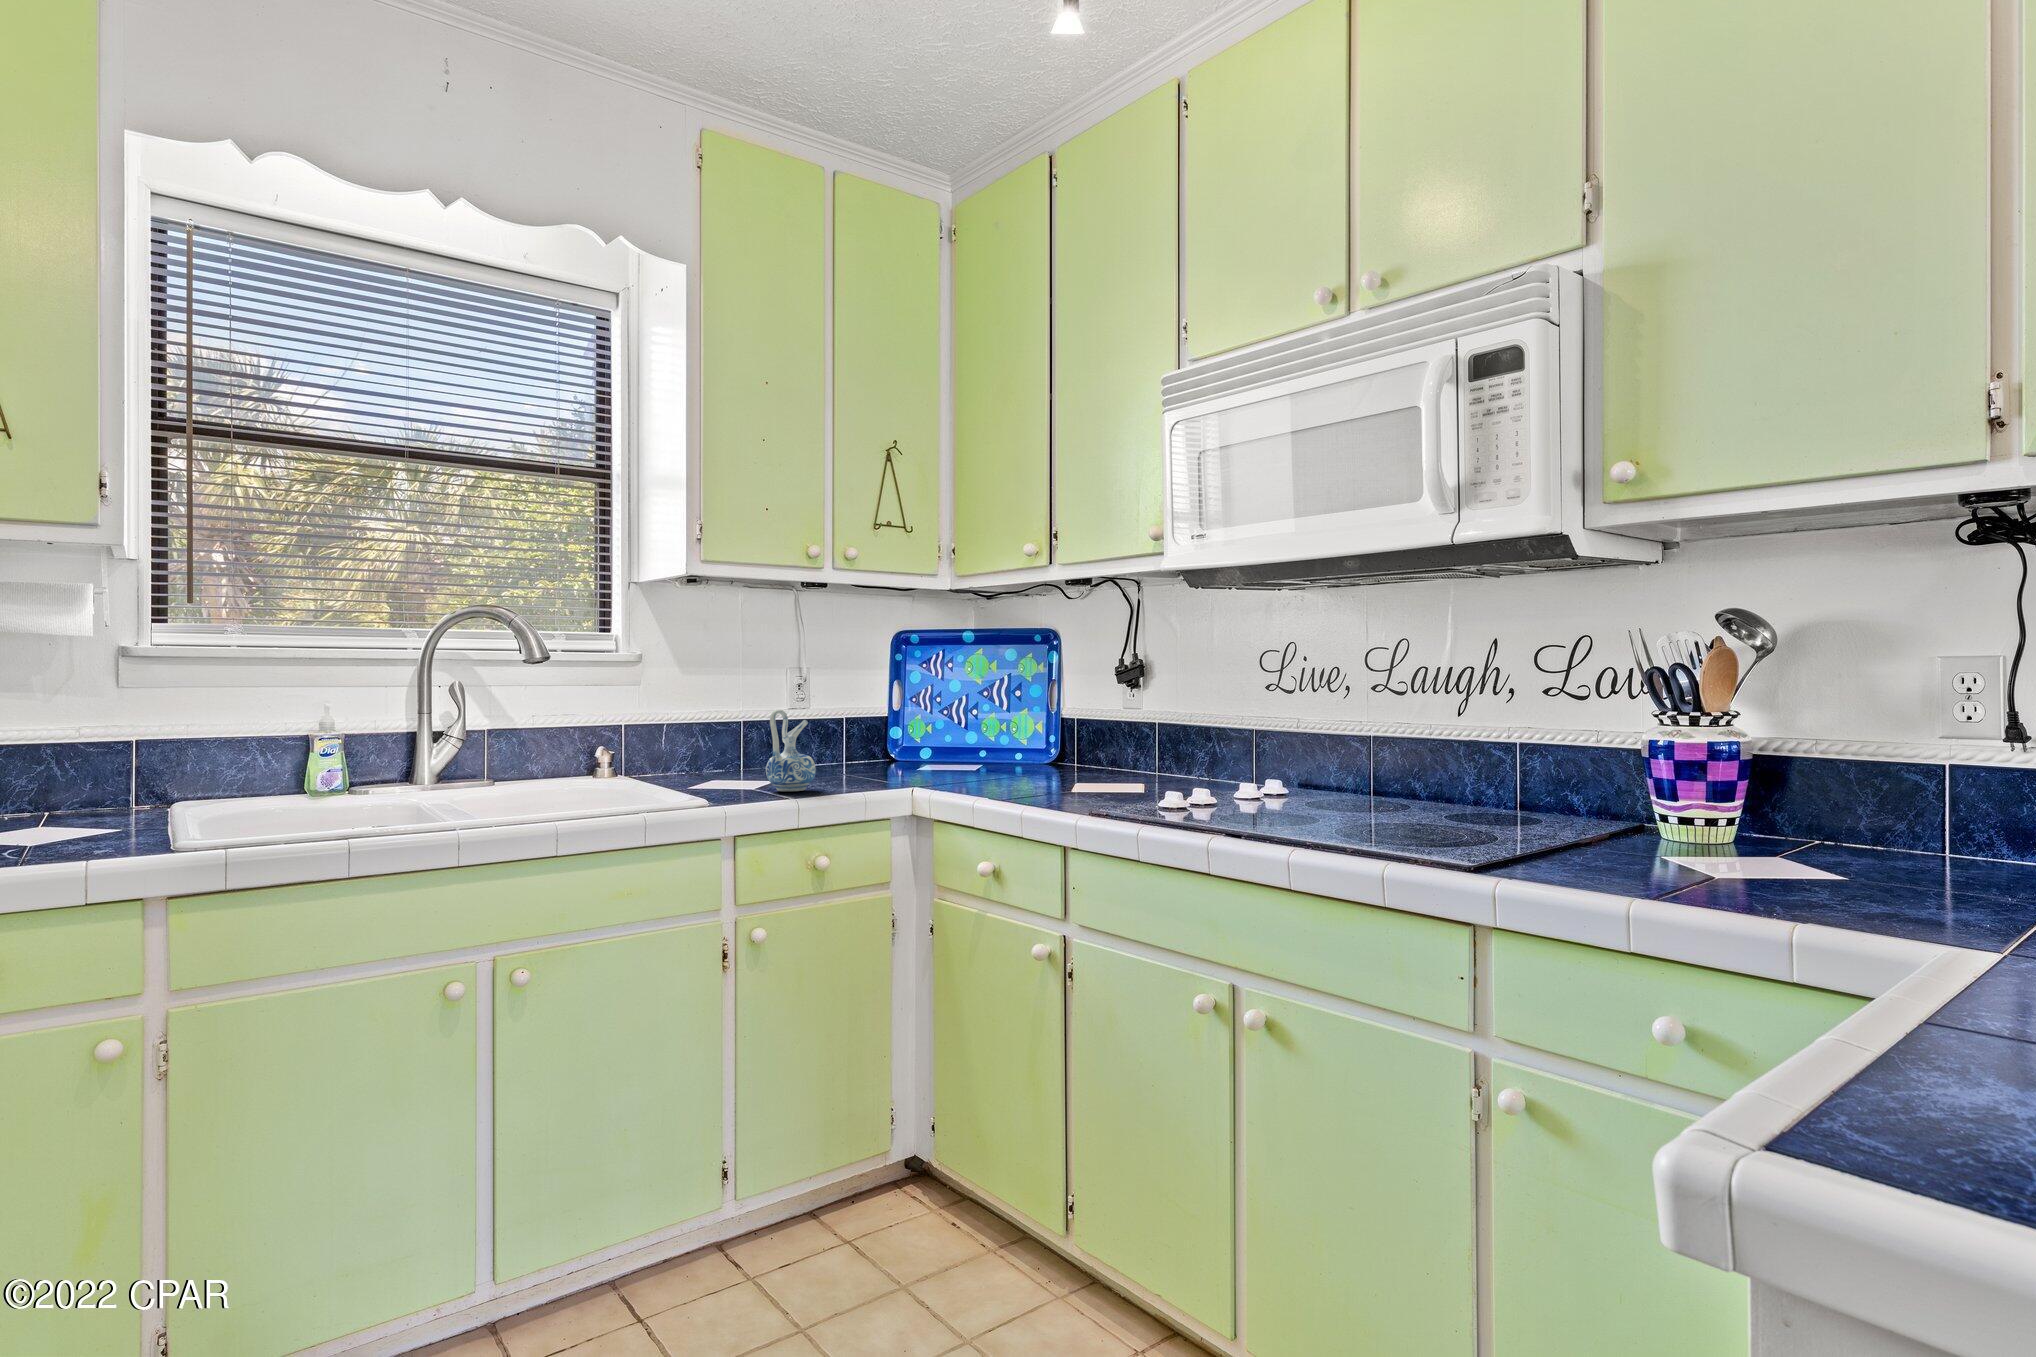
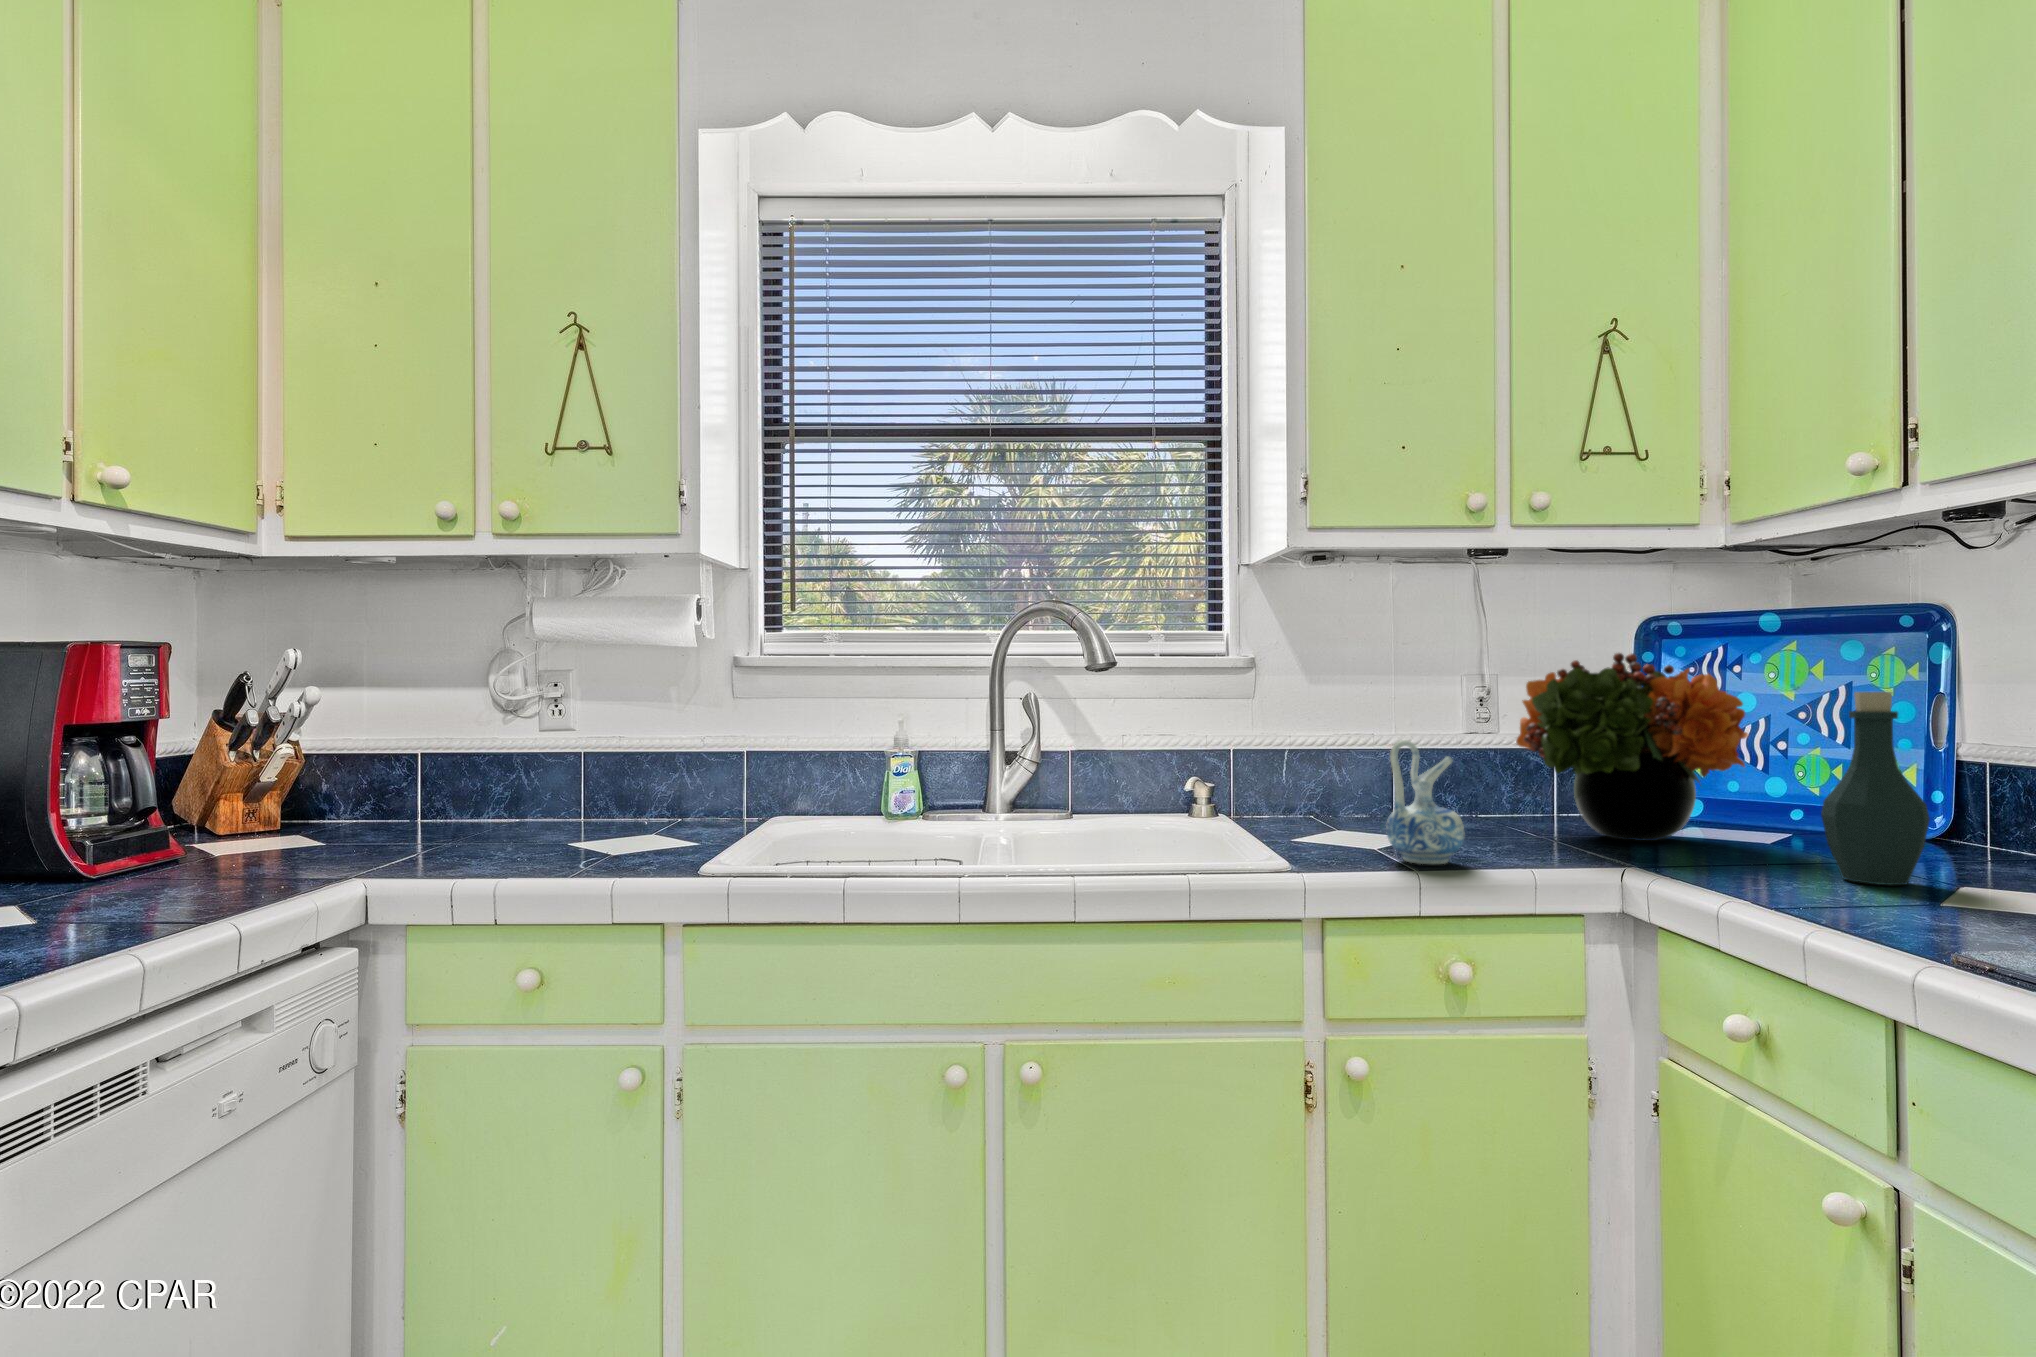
flower arrangement: none [828,655,963,774] -> present [1516,653,1748,841]
bottle: none [1000,676,1047,781] -> present [1821,692,1930,885]

